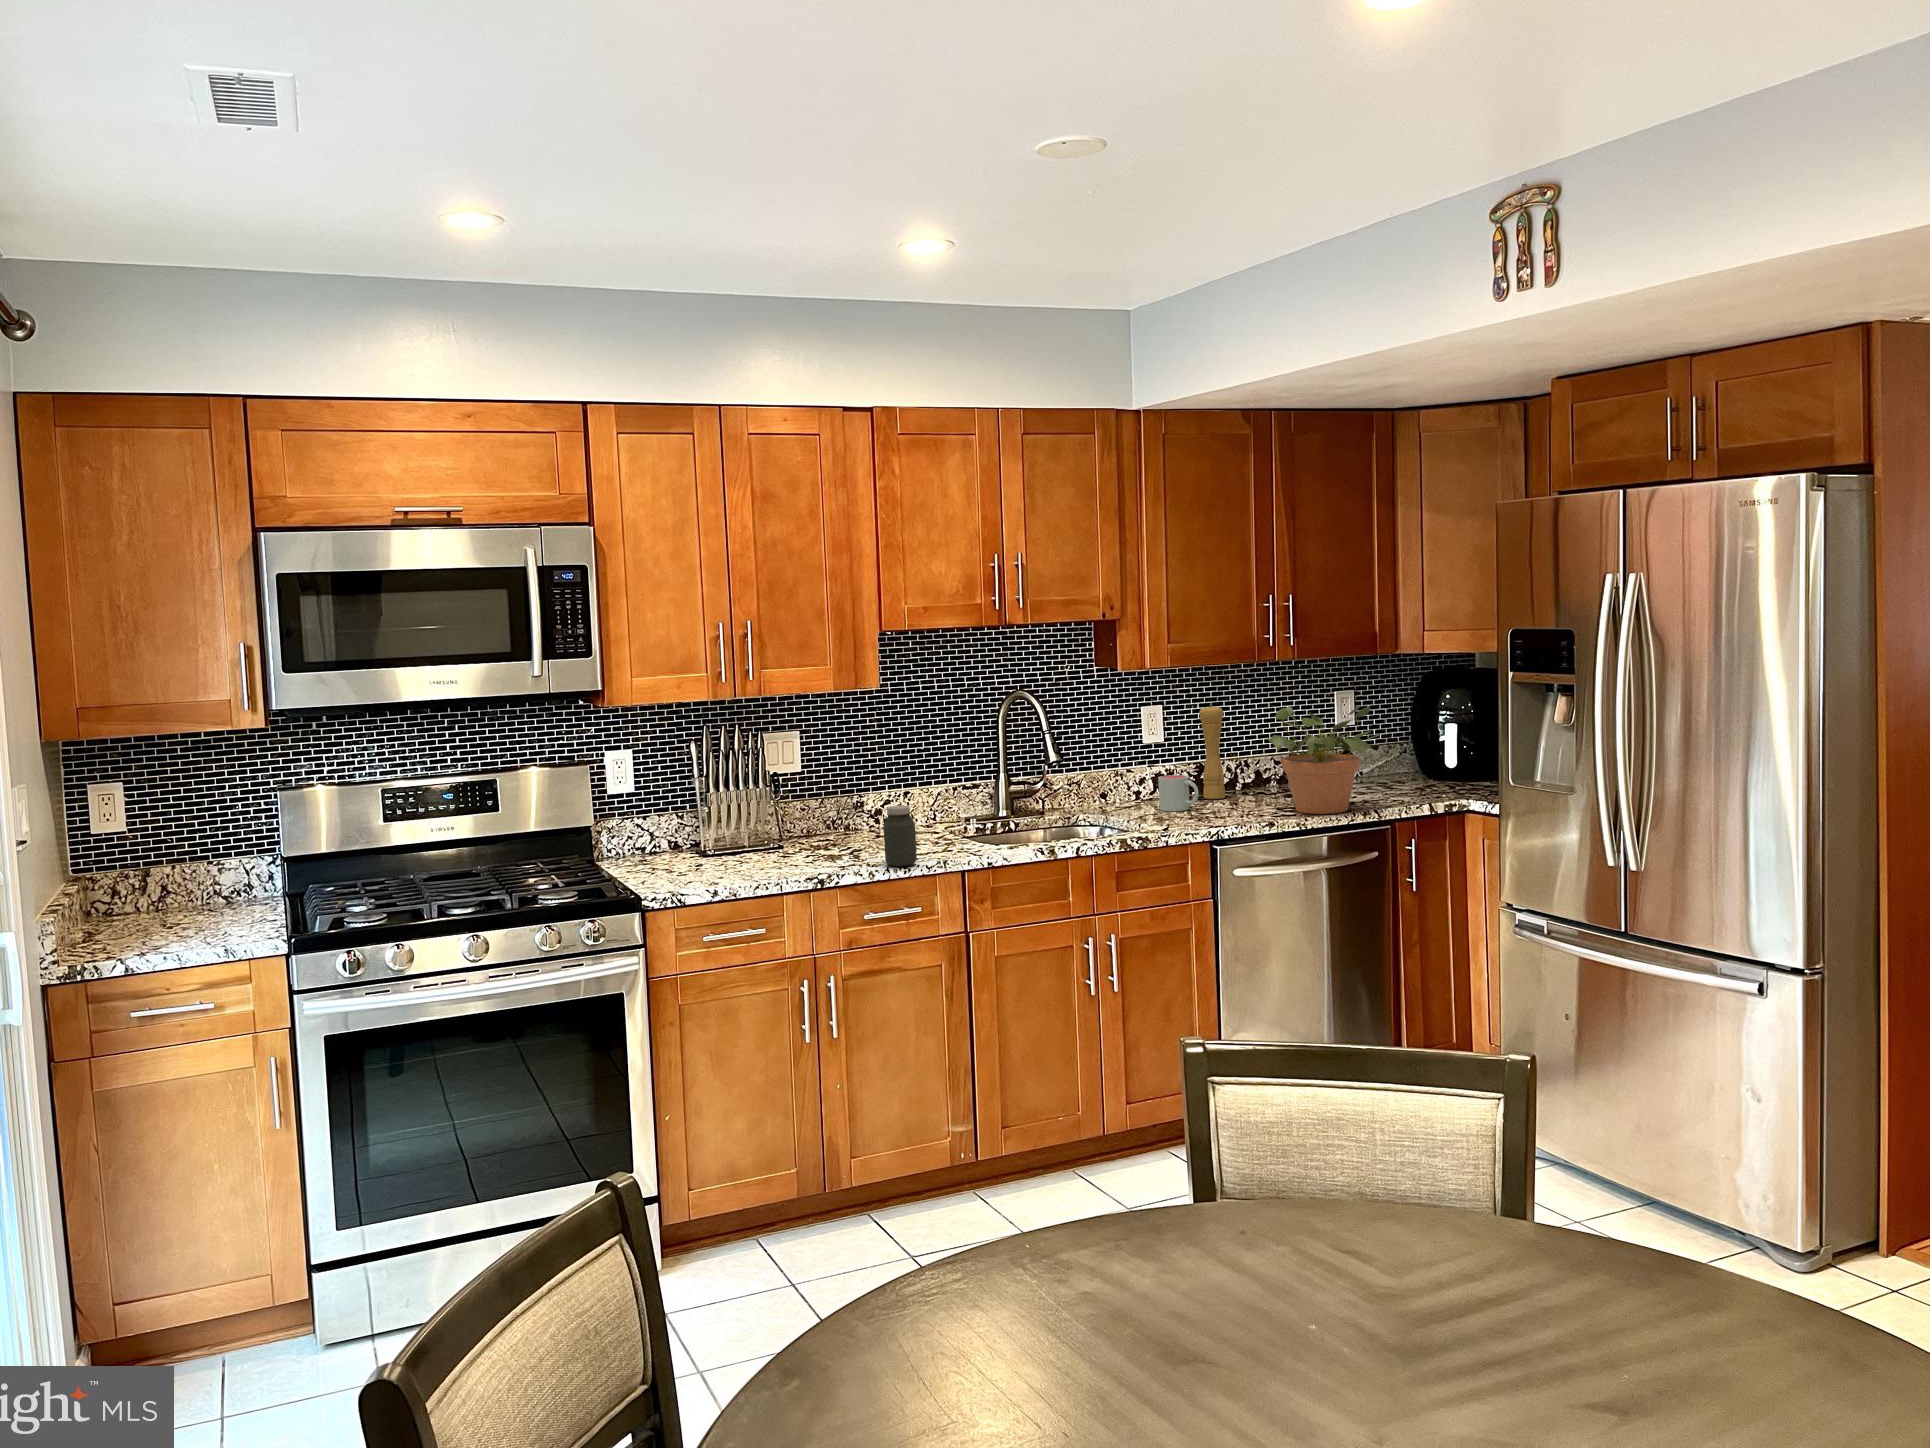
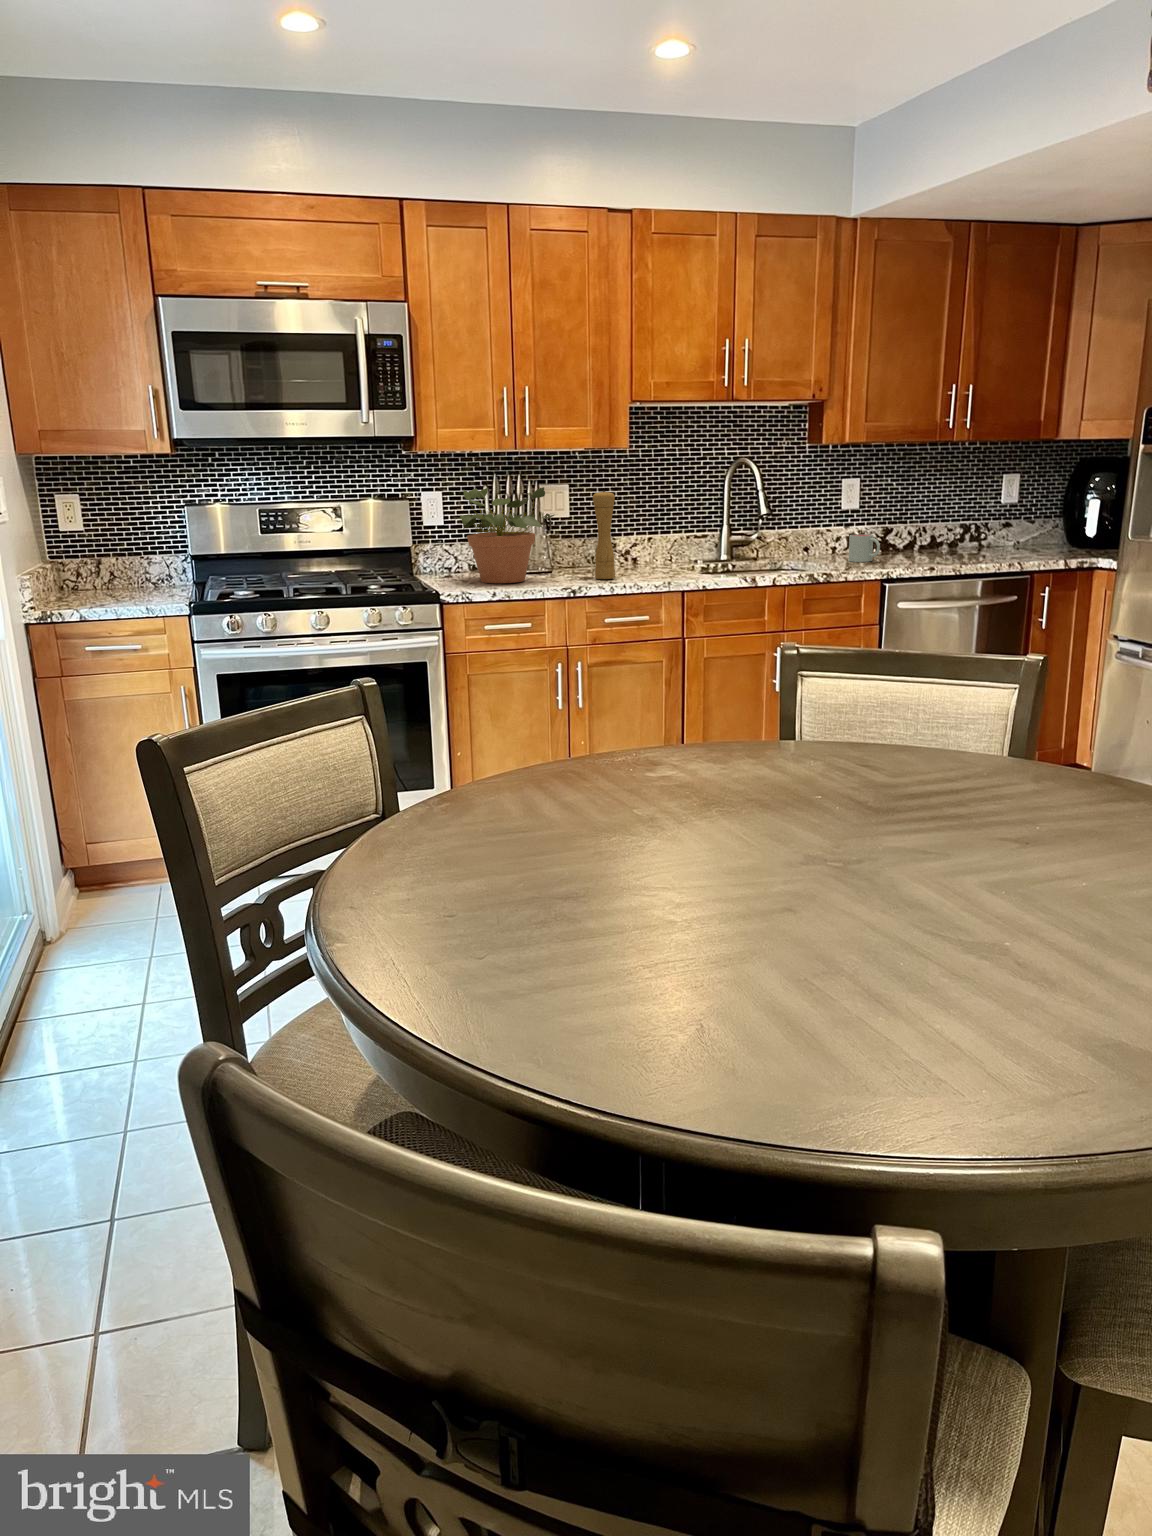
potted plant: present [1267,705,1382,814] -> present [459,487,554,583]
pepper mill: present [1199,706,1225,799] -> present [593,491,615,579]
jar: present [884,805,917,866] -> none [625,538,649,584]

